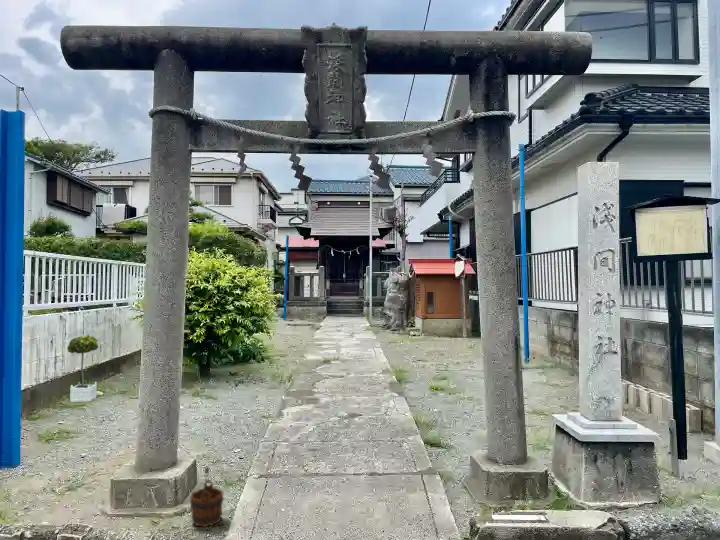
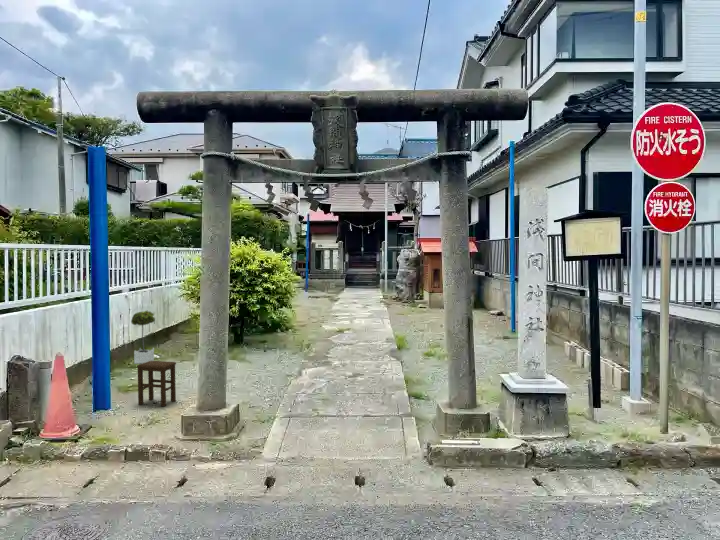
stool: none [60,399,115,461] -> present [137,361,176,406]
wooden bucket: present [190,467,223,527] -> none [237,407,260,447]

